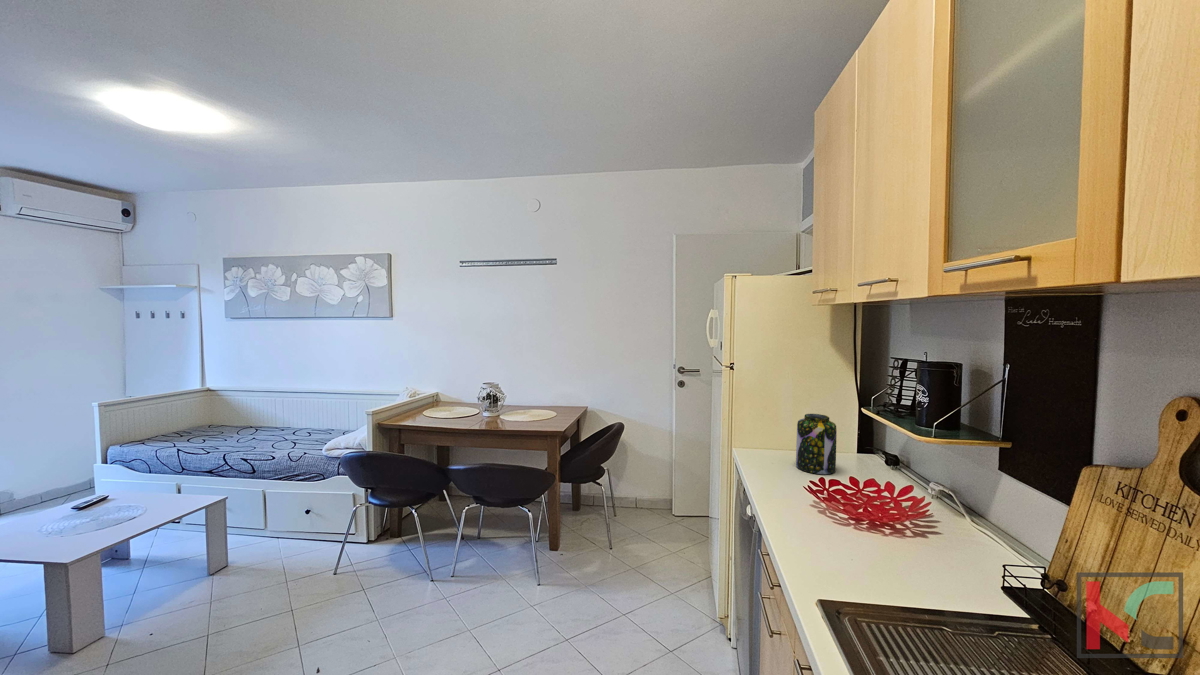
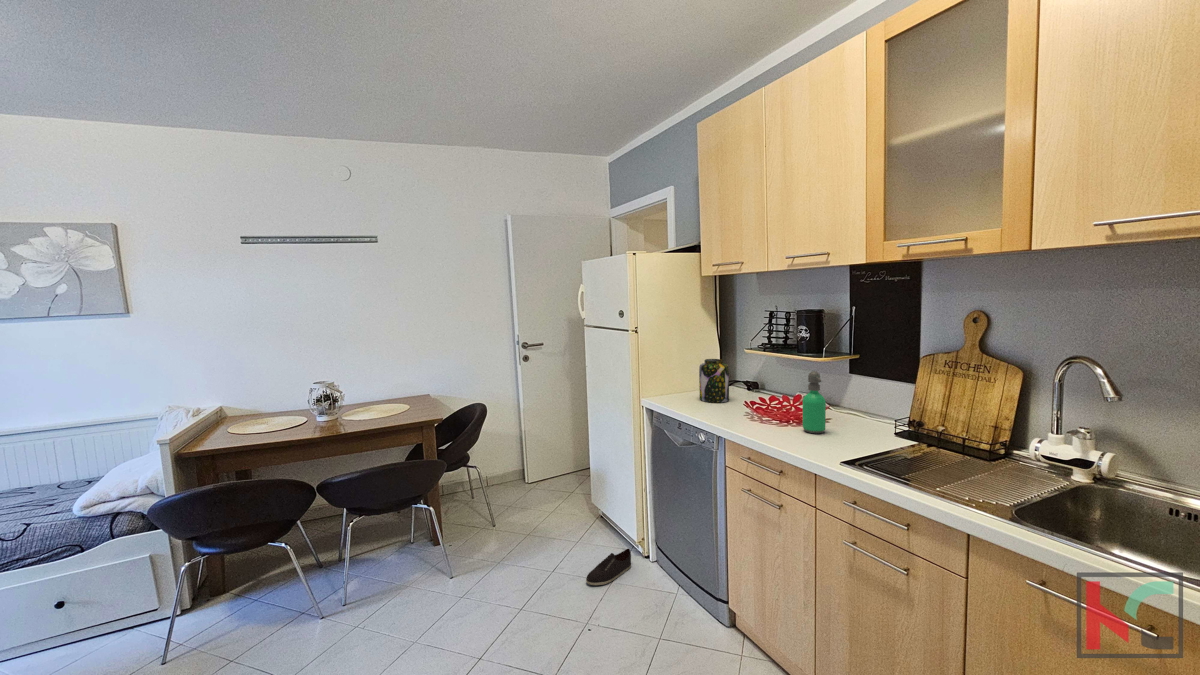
soap dispenser: none [856,454,893,549] -> present [803,371,826,433]
shoe: none [643,620,707,652] -> present [586,549,631,585]

